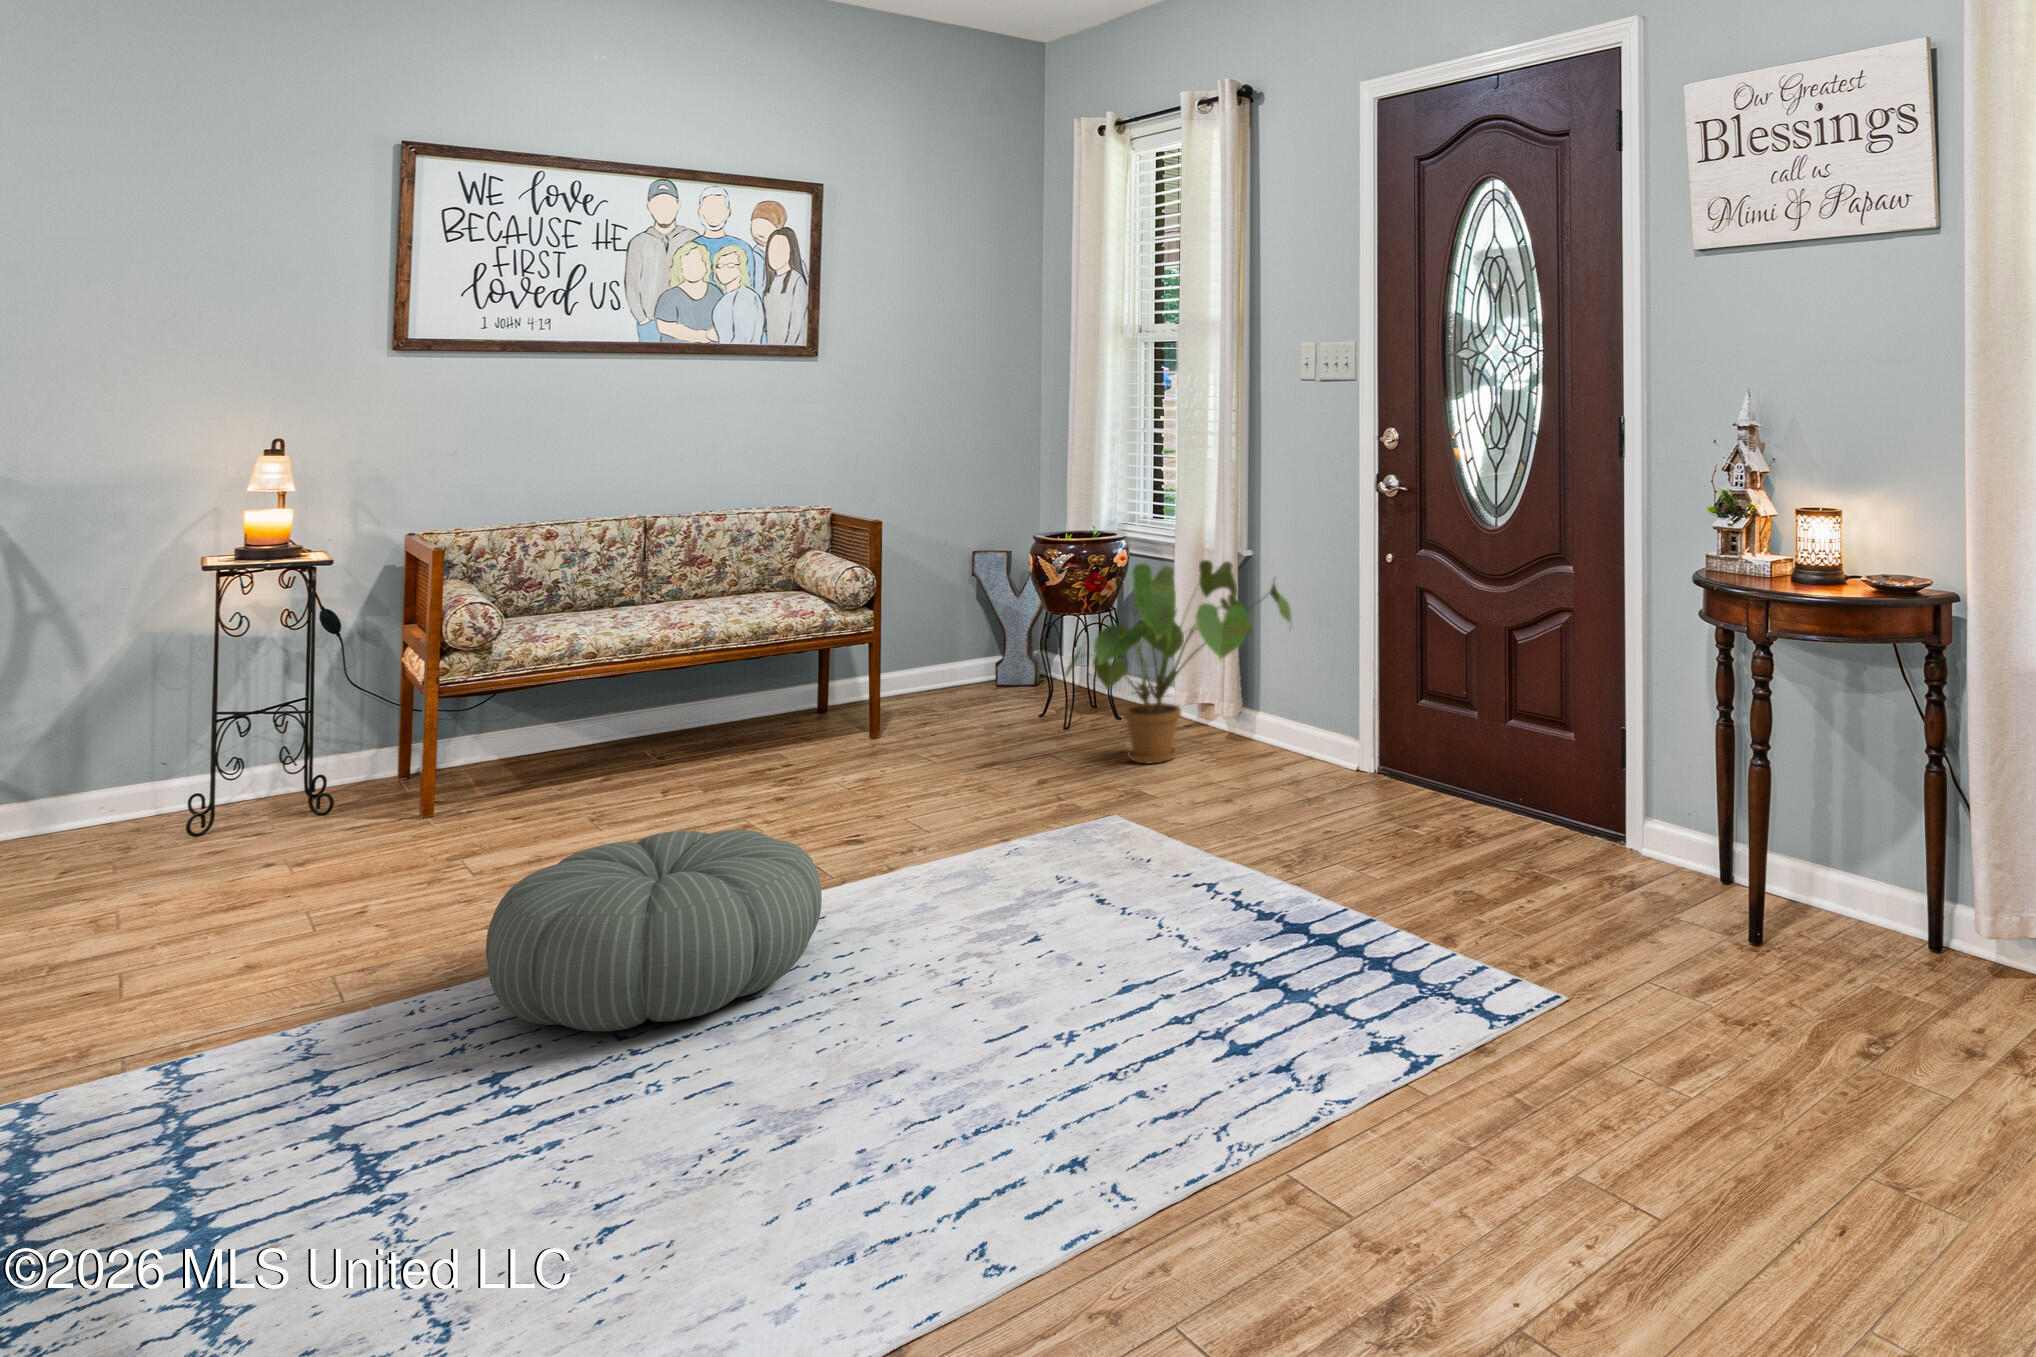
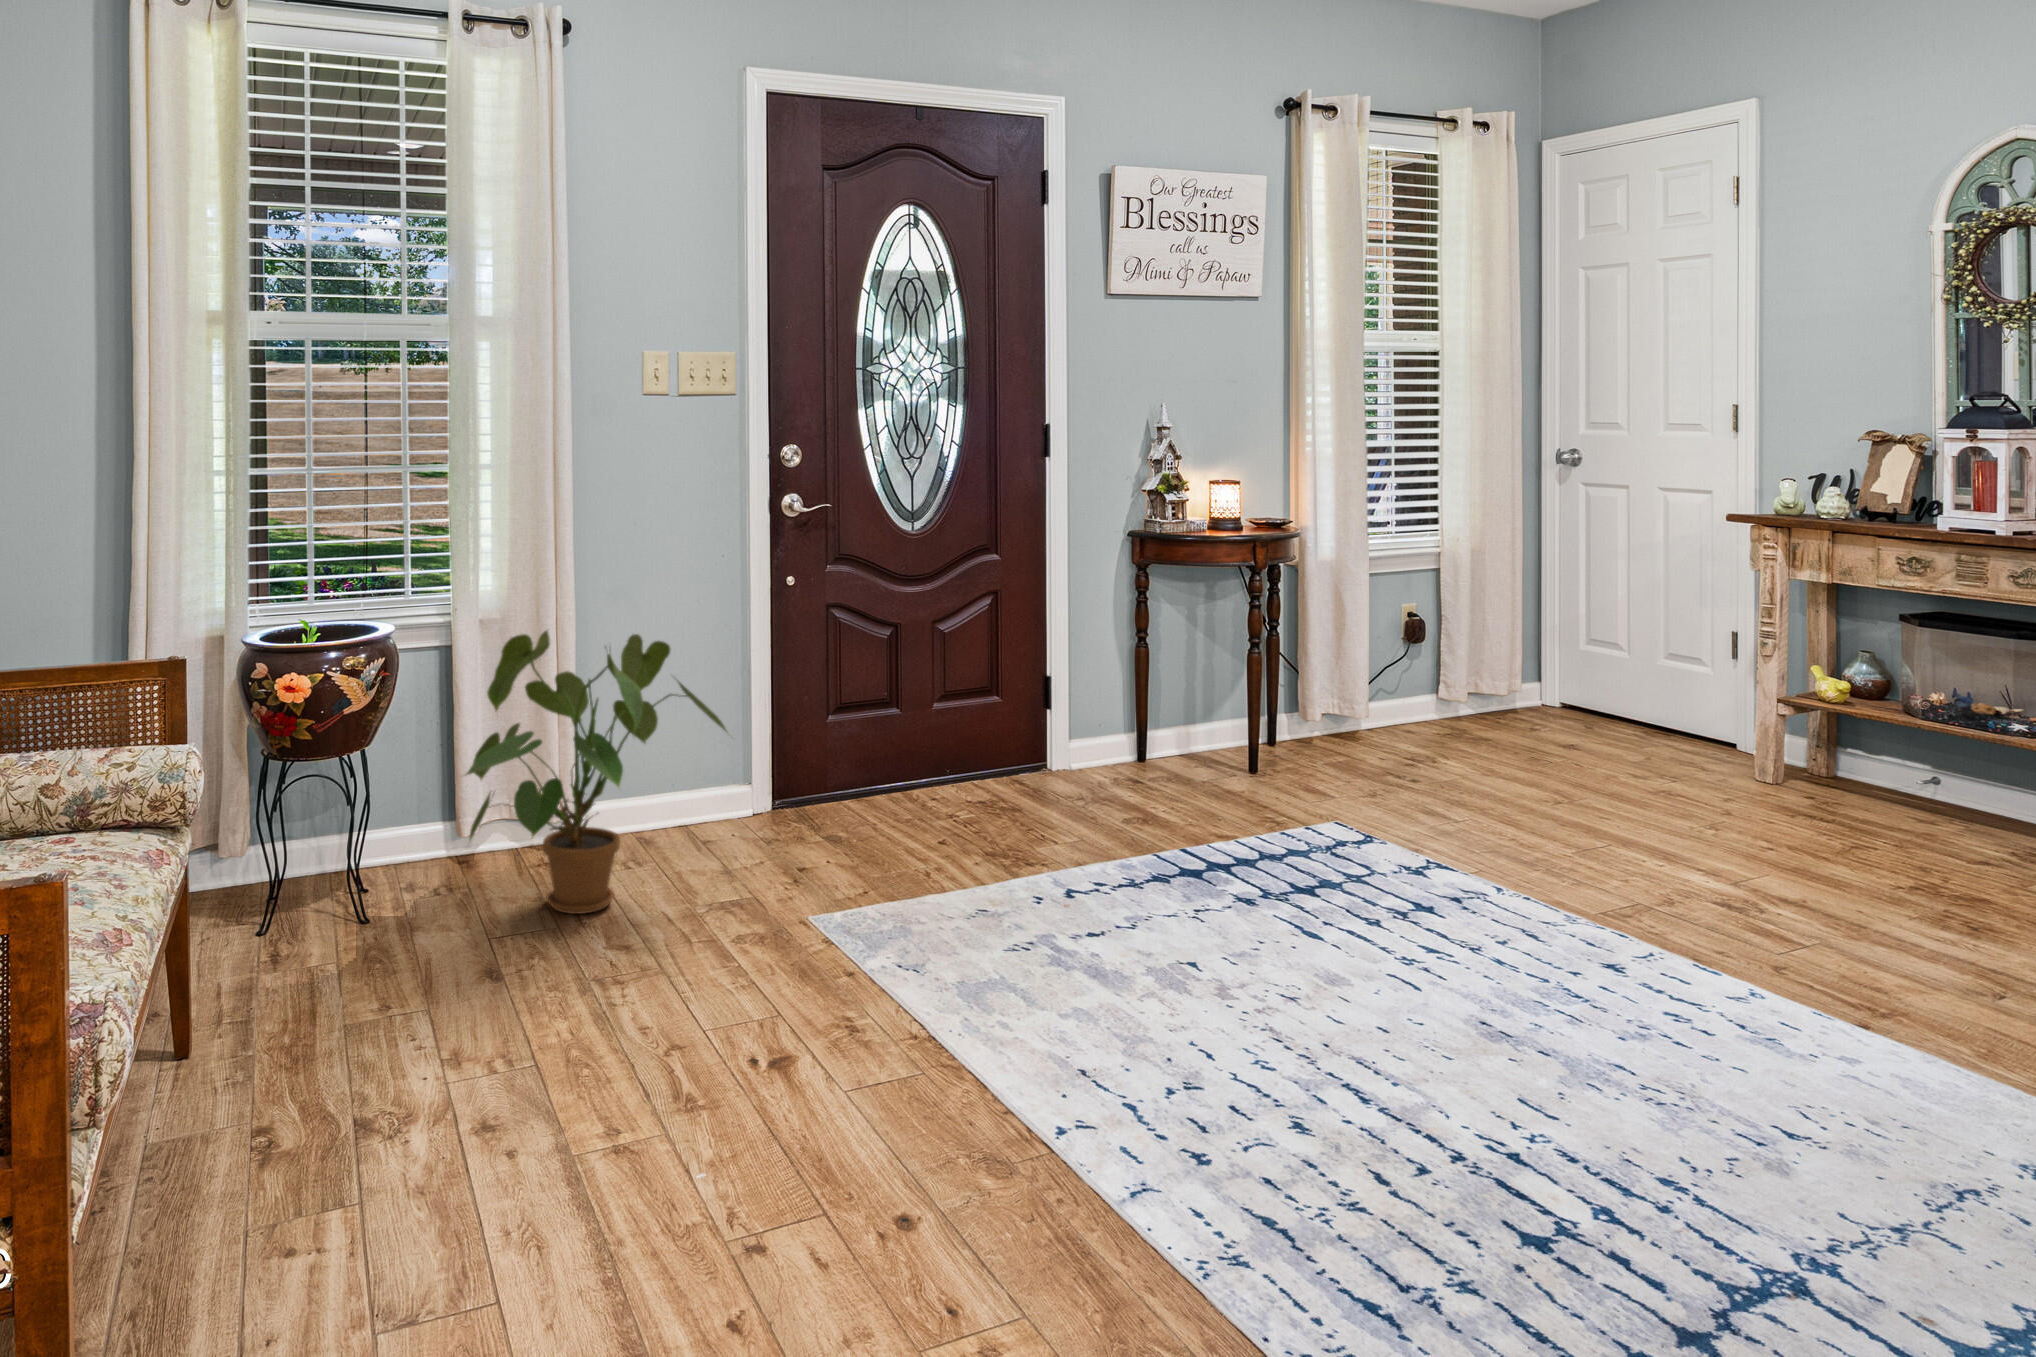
pouf: present [486,829,822,1031] -> none [1125,978,1487,1251]

